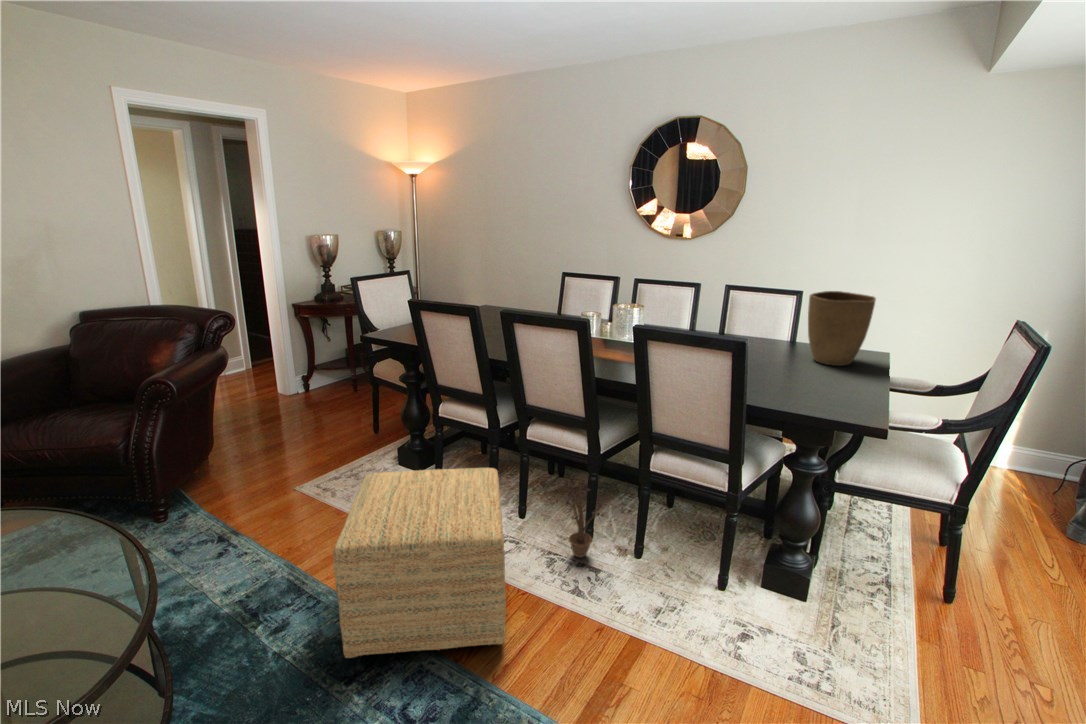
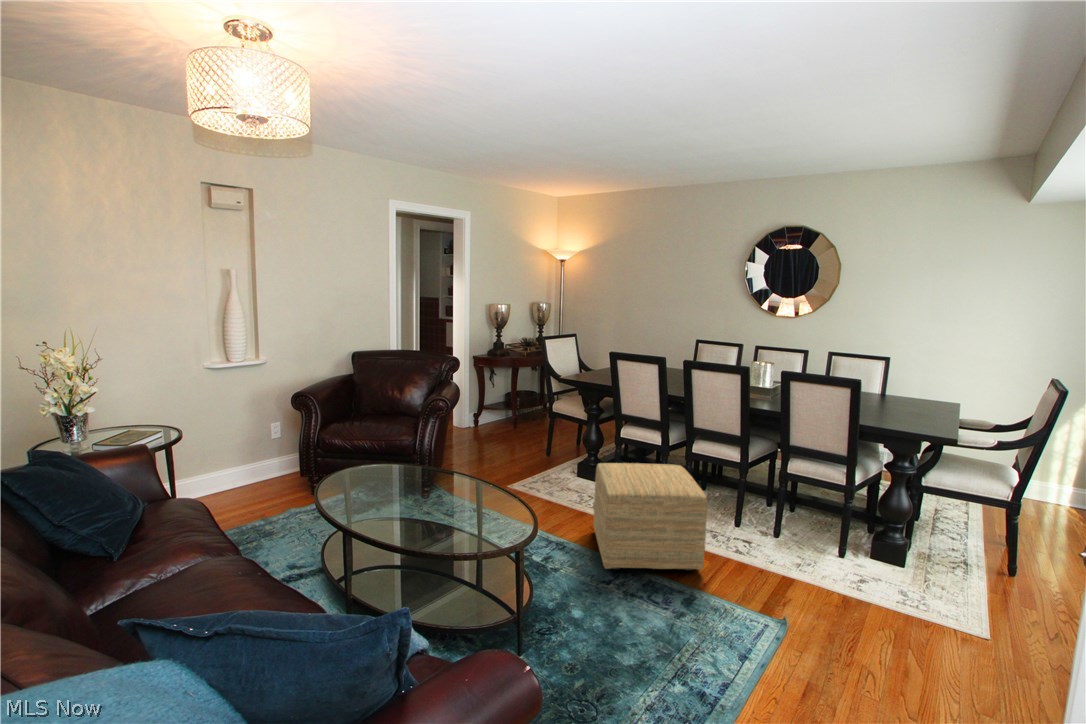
vase: present [808,291,876,366] -> none [898,357,948,409]
decorative plant: present [558,480,604,558] -> none [714,478,756,535]

